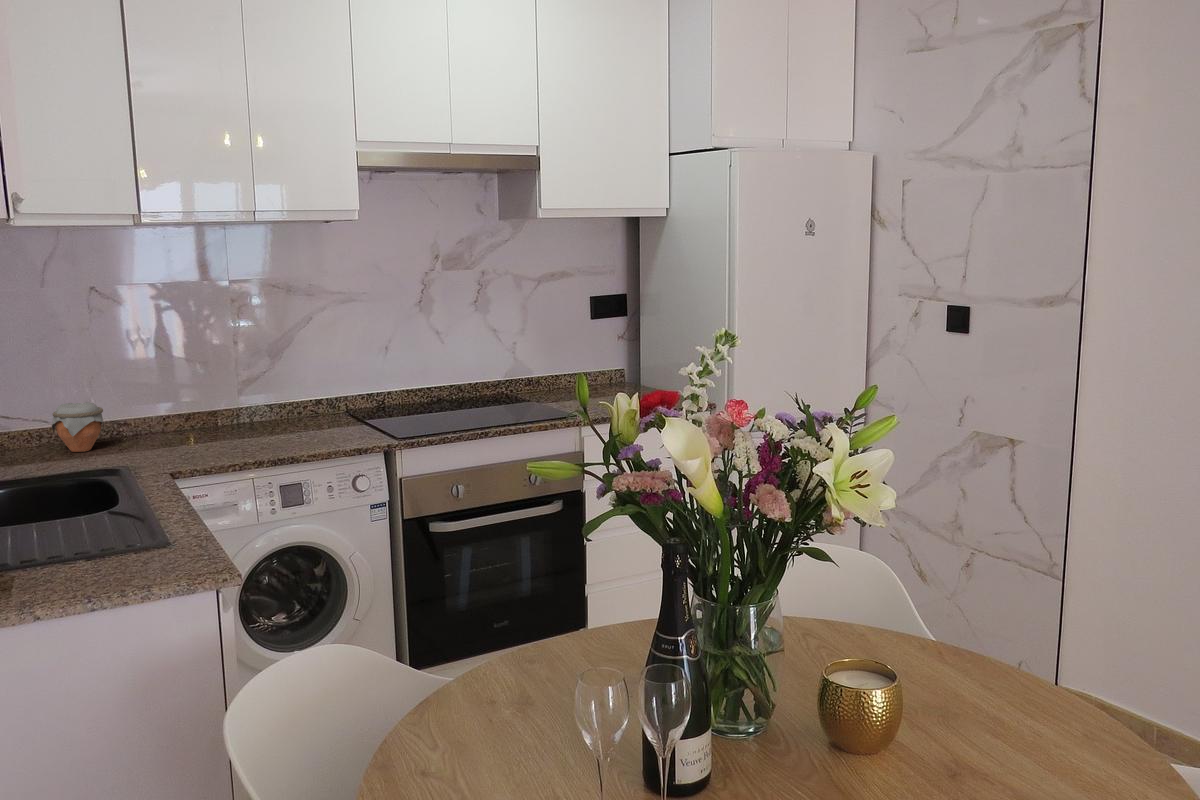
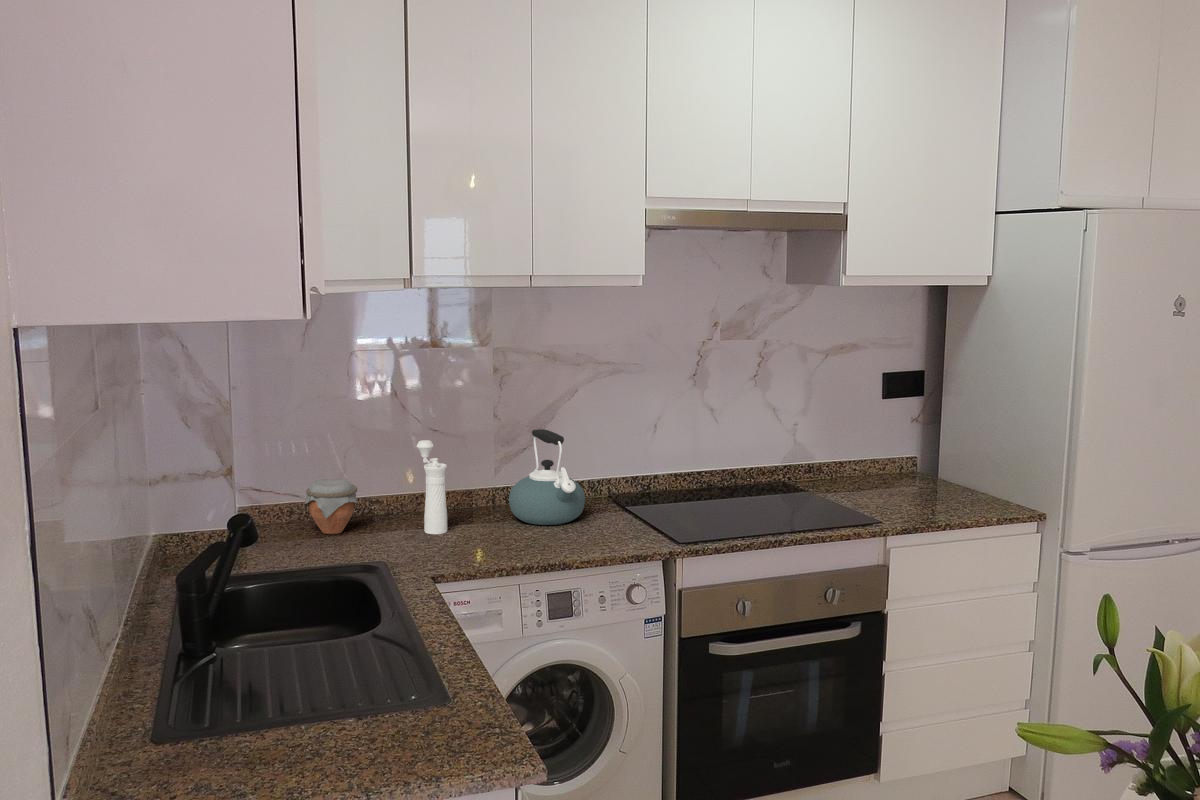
kettle: none [250,351,320,434] -> present [509,429,585,525]
pepper mill: none [159,365,191,446] -> present [416,440,447,534]

